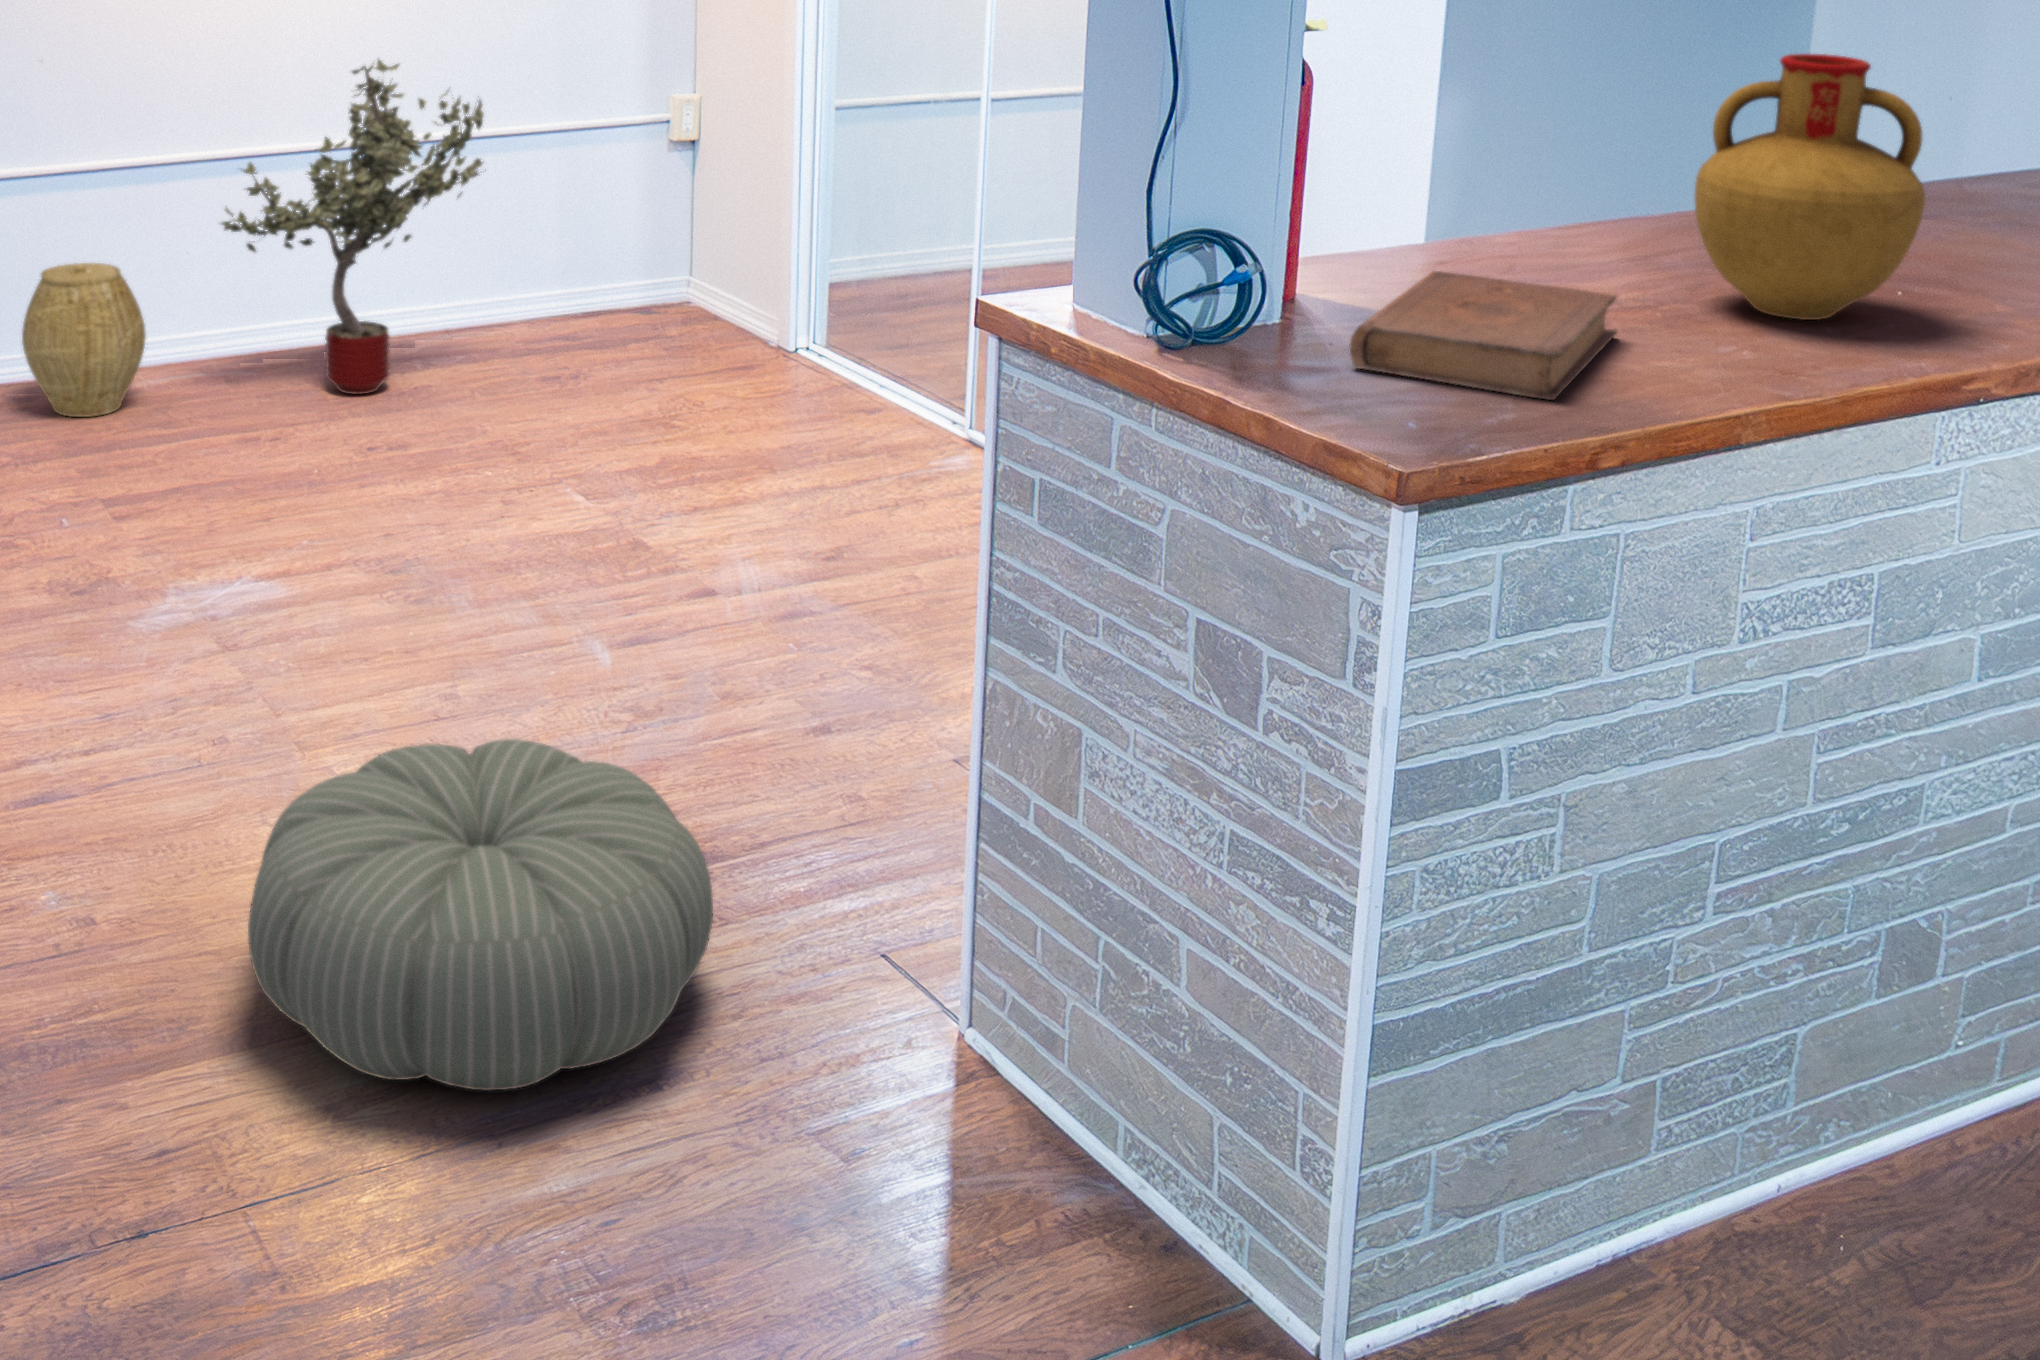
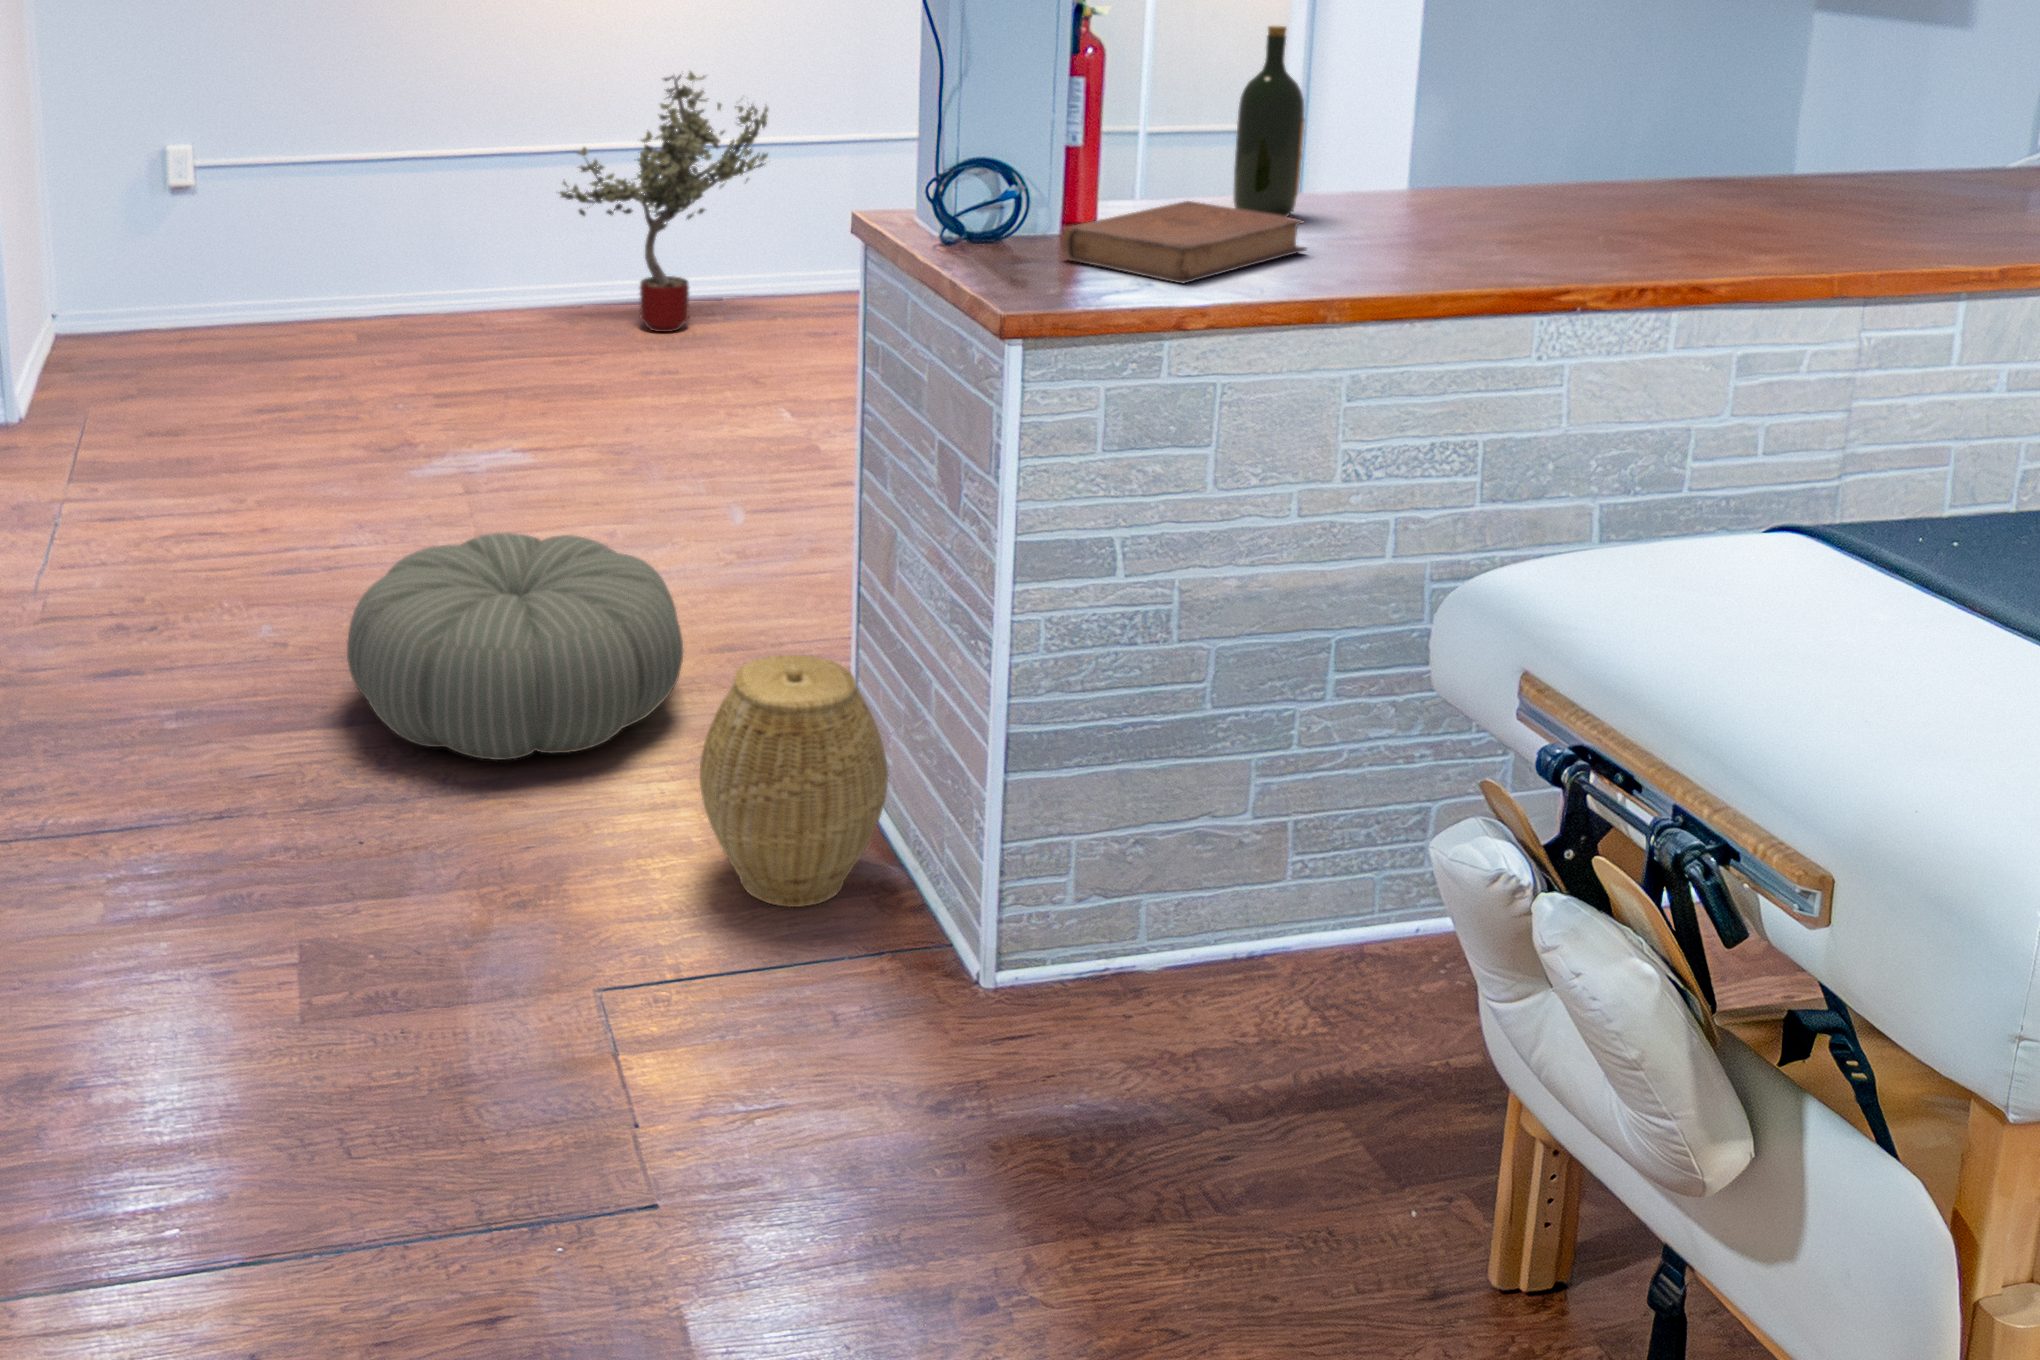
wine bottle: none [1435,36,1531,282] -> present [1234,26,1305,217]
vase: present [1695,54,1925,320] -> none [1408,40,1582,251]
woven basket: present [22,263,146,417] -> present [700,655,888,907]

